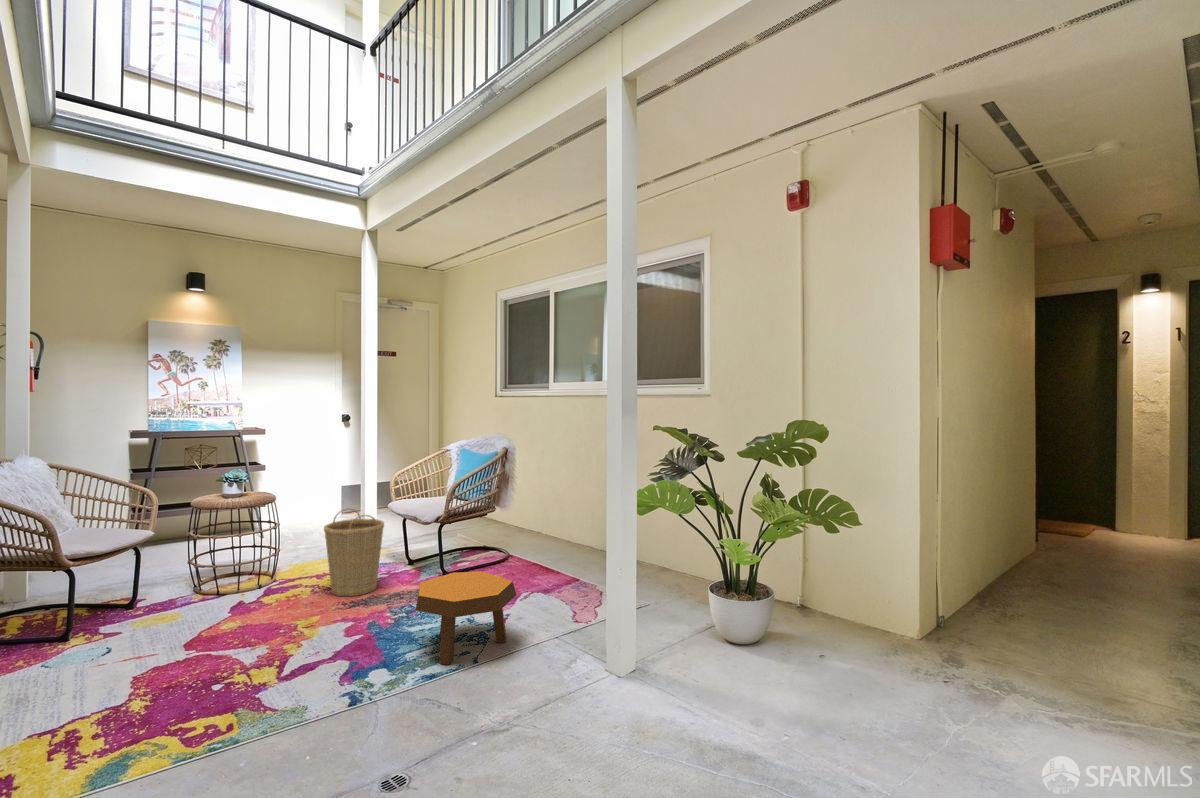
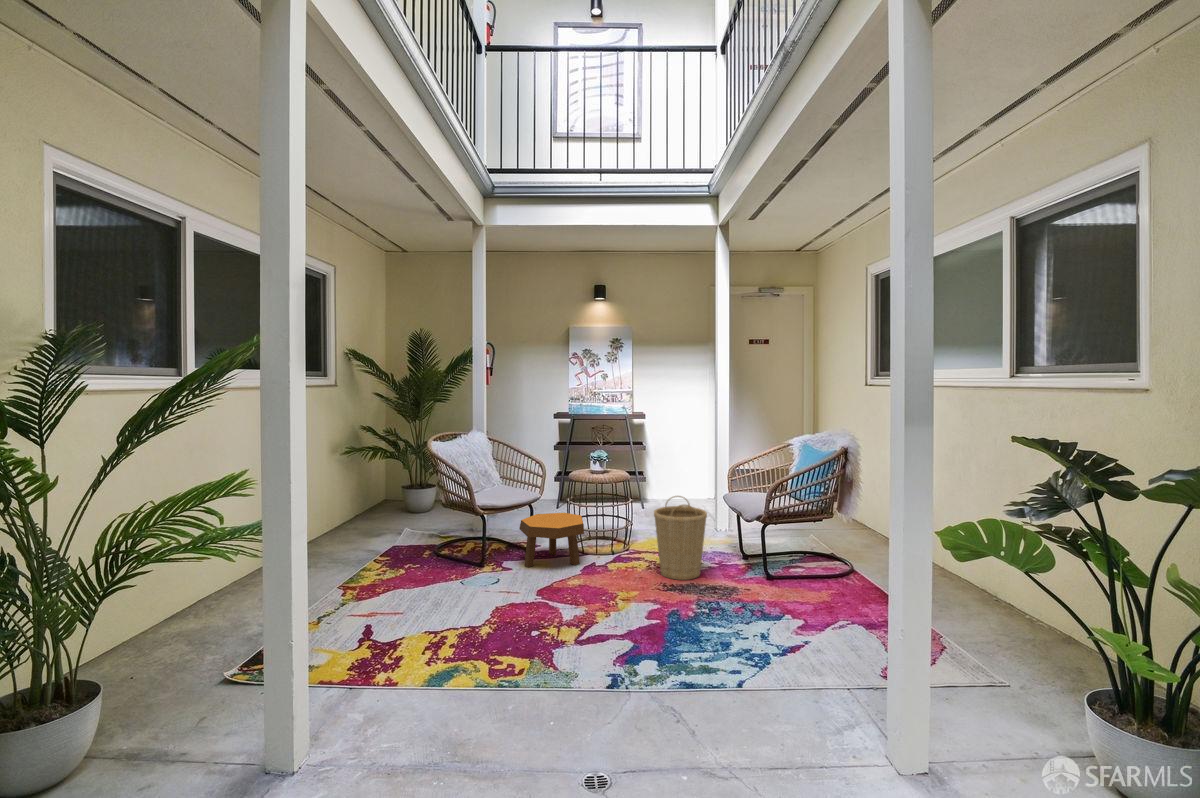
footstool: present [416,572,517,665] -> present [519,513,584,567]

